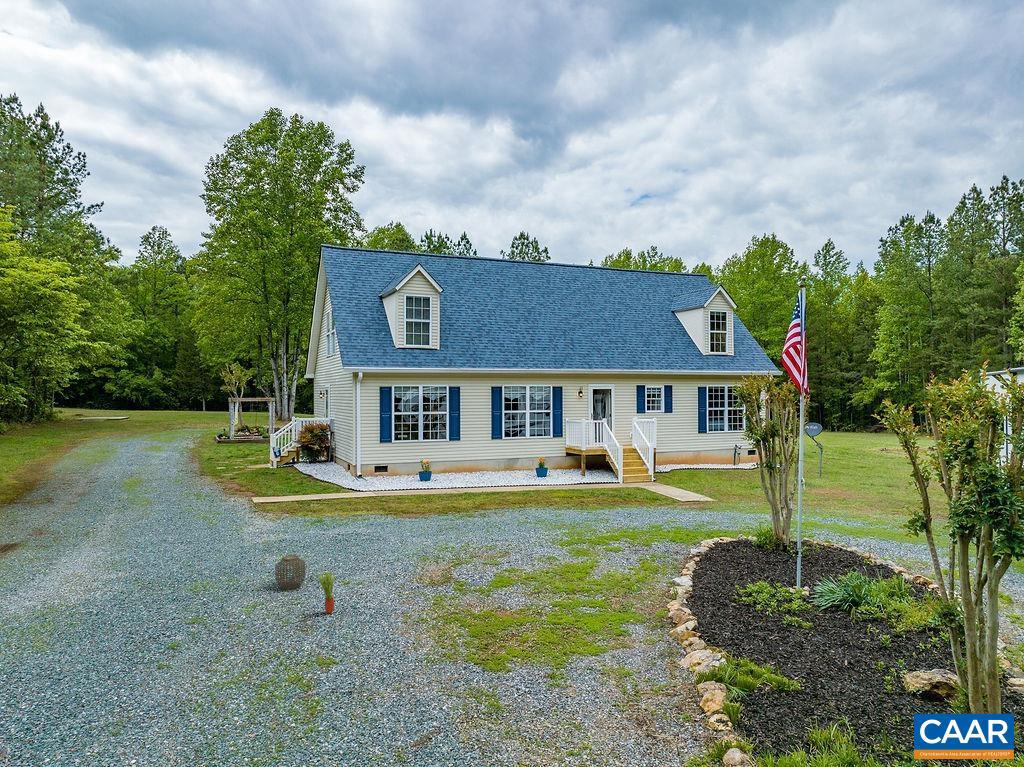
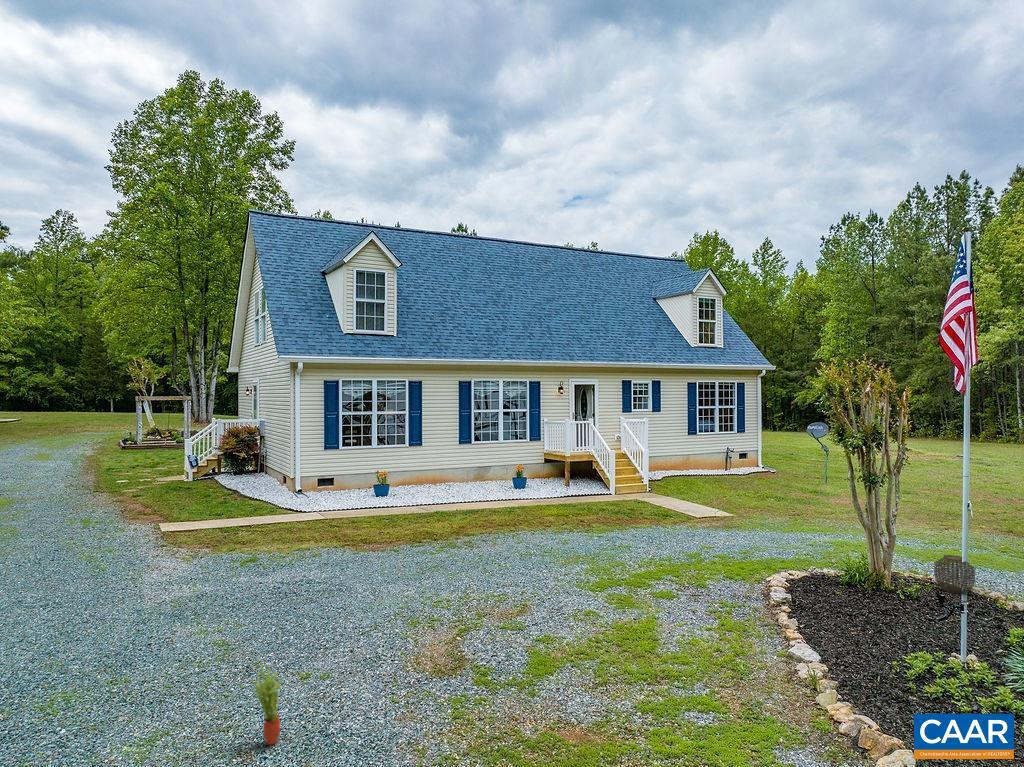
woven basket: present [275,555,306,589] -> present [934,555,975,594]

